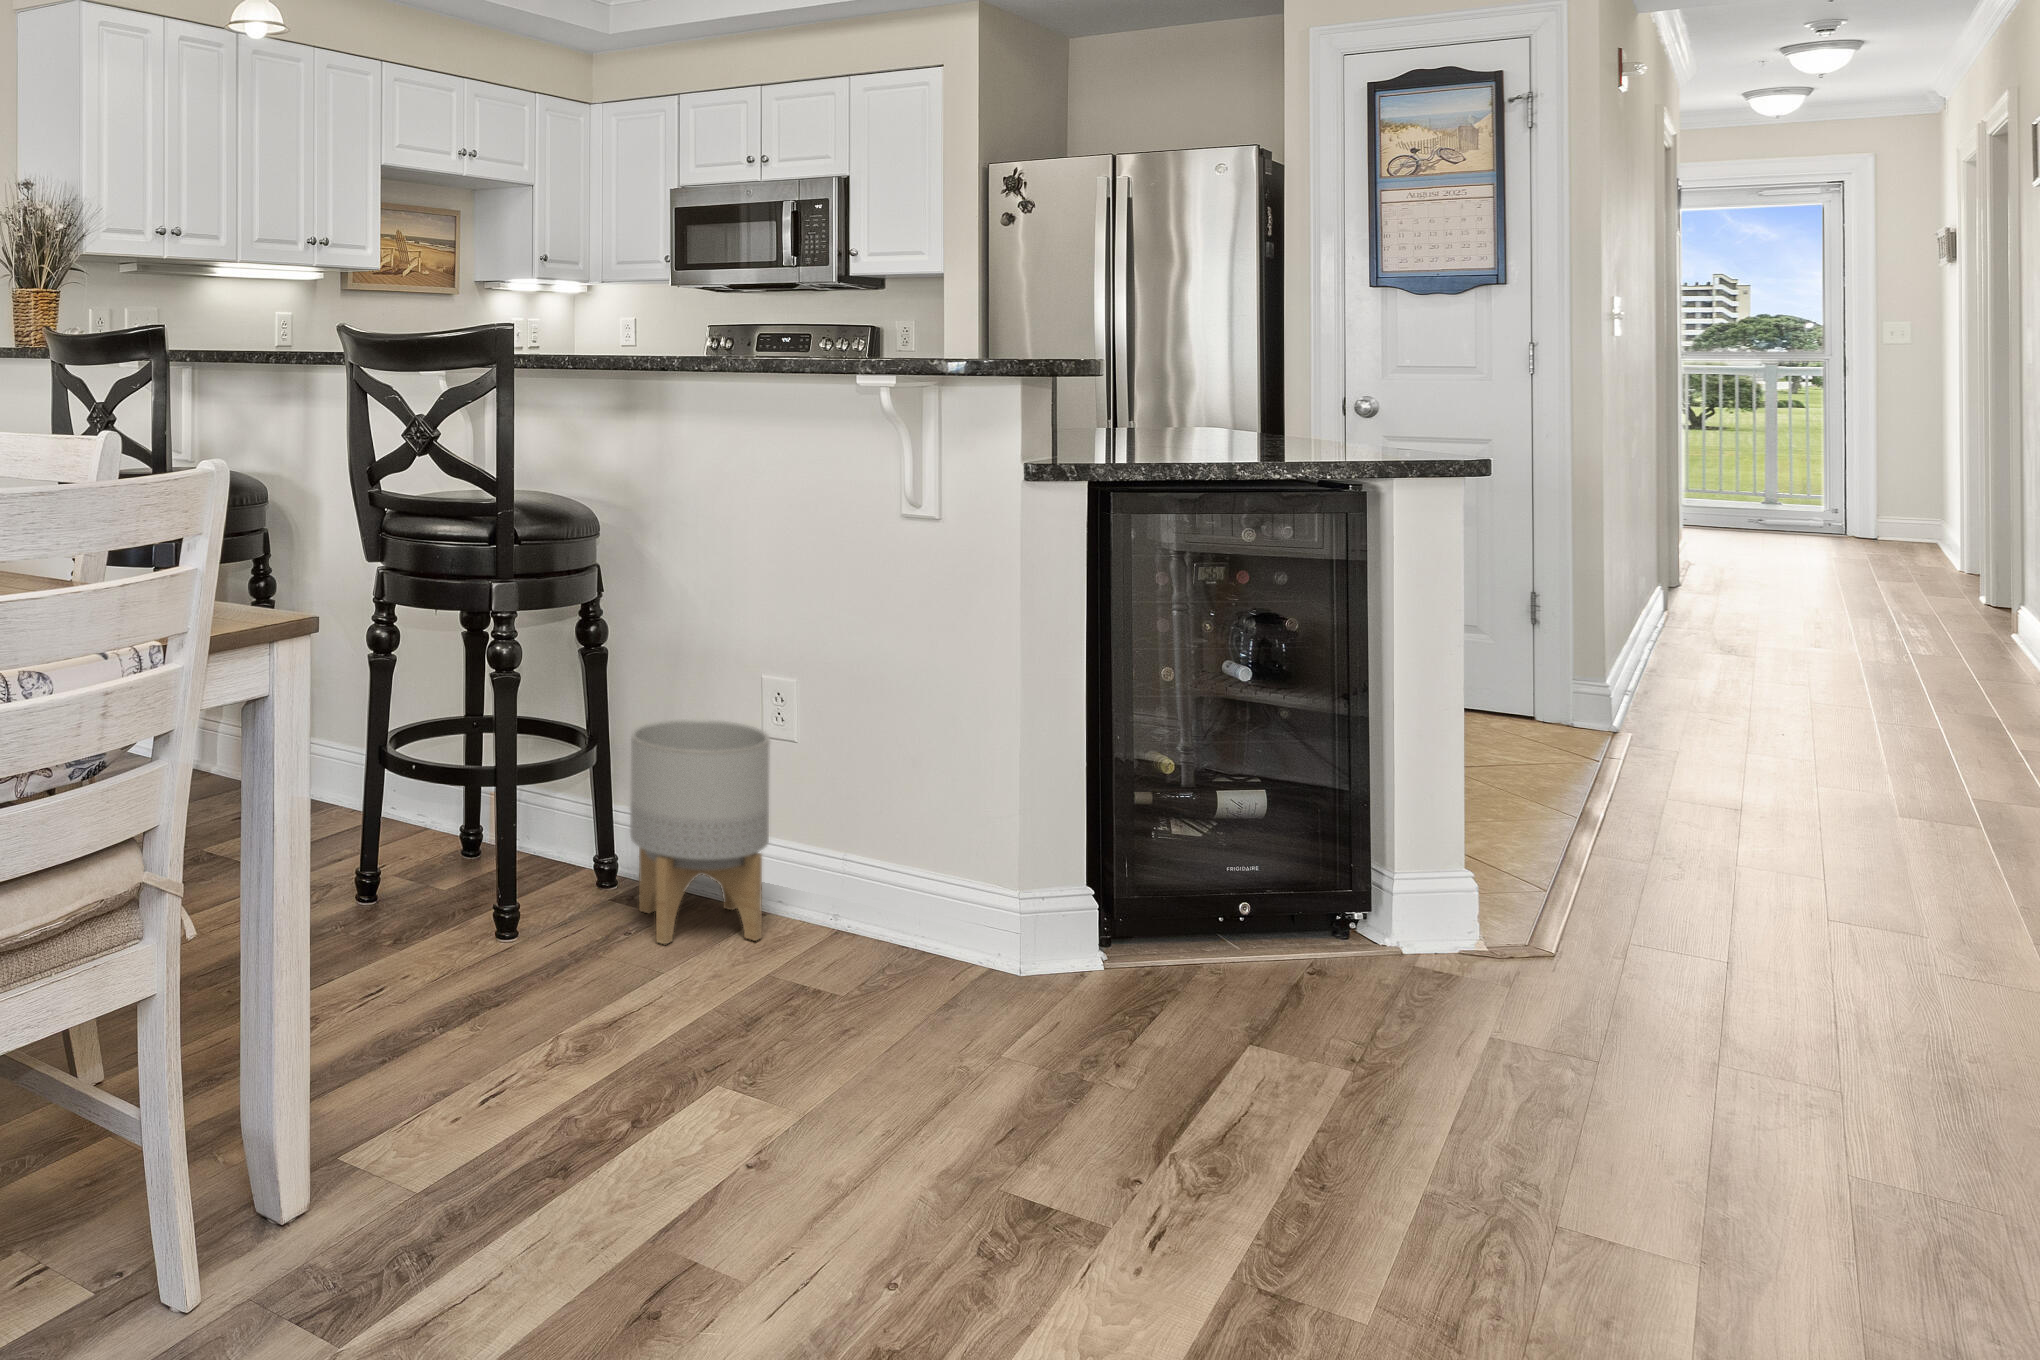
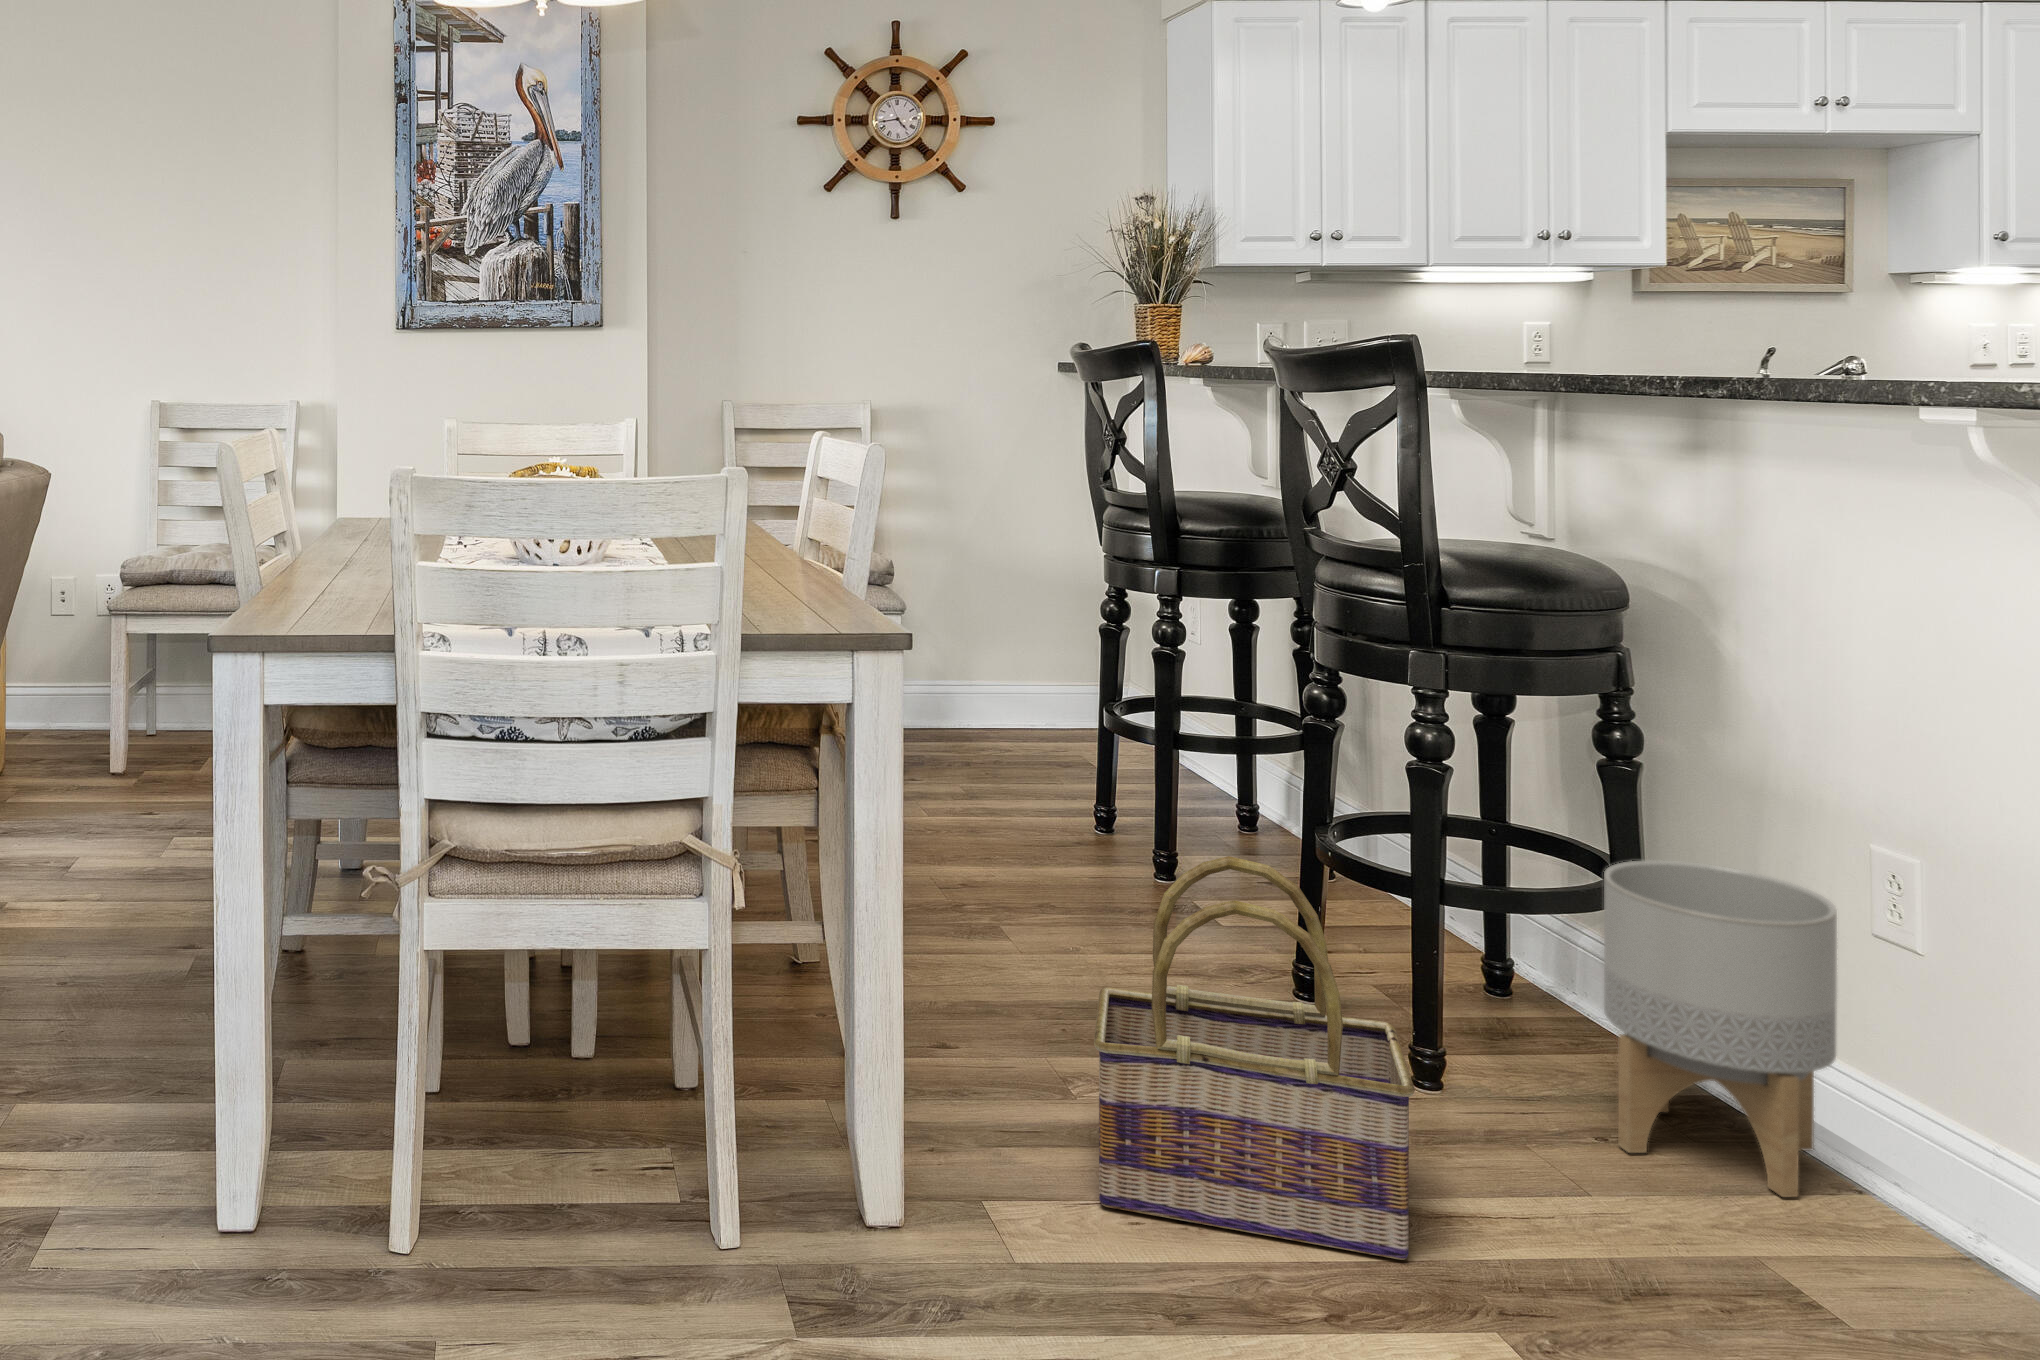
basket: none [368,780,641,1118] -> present [1094,856,1415,1260]

